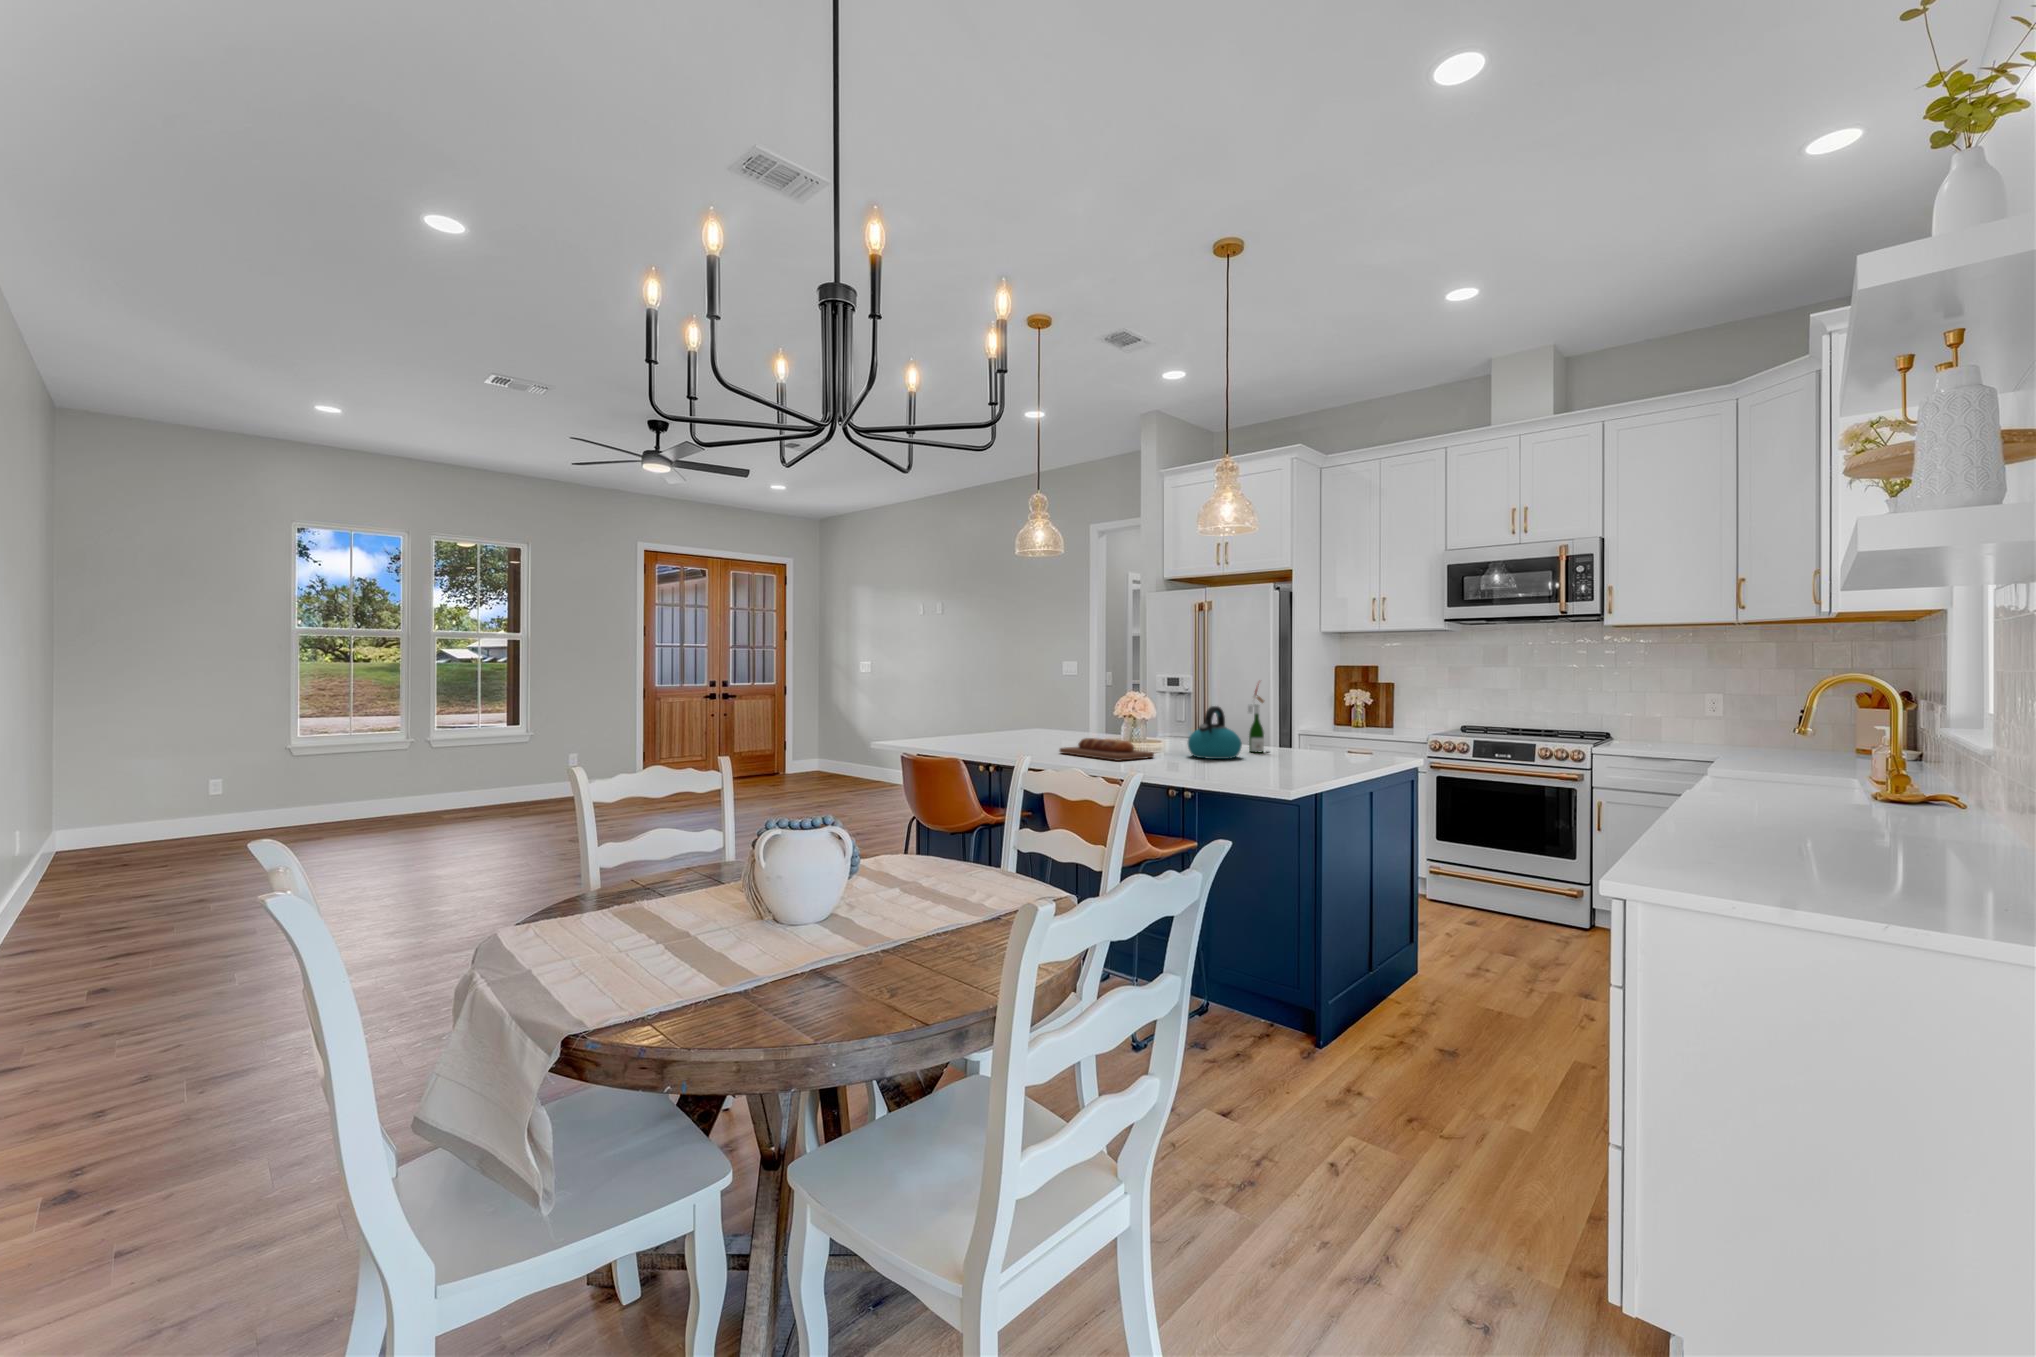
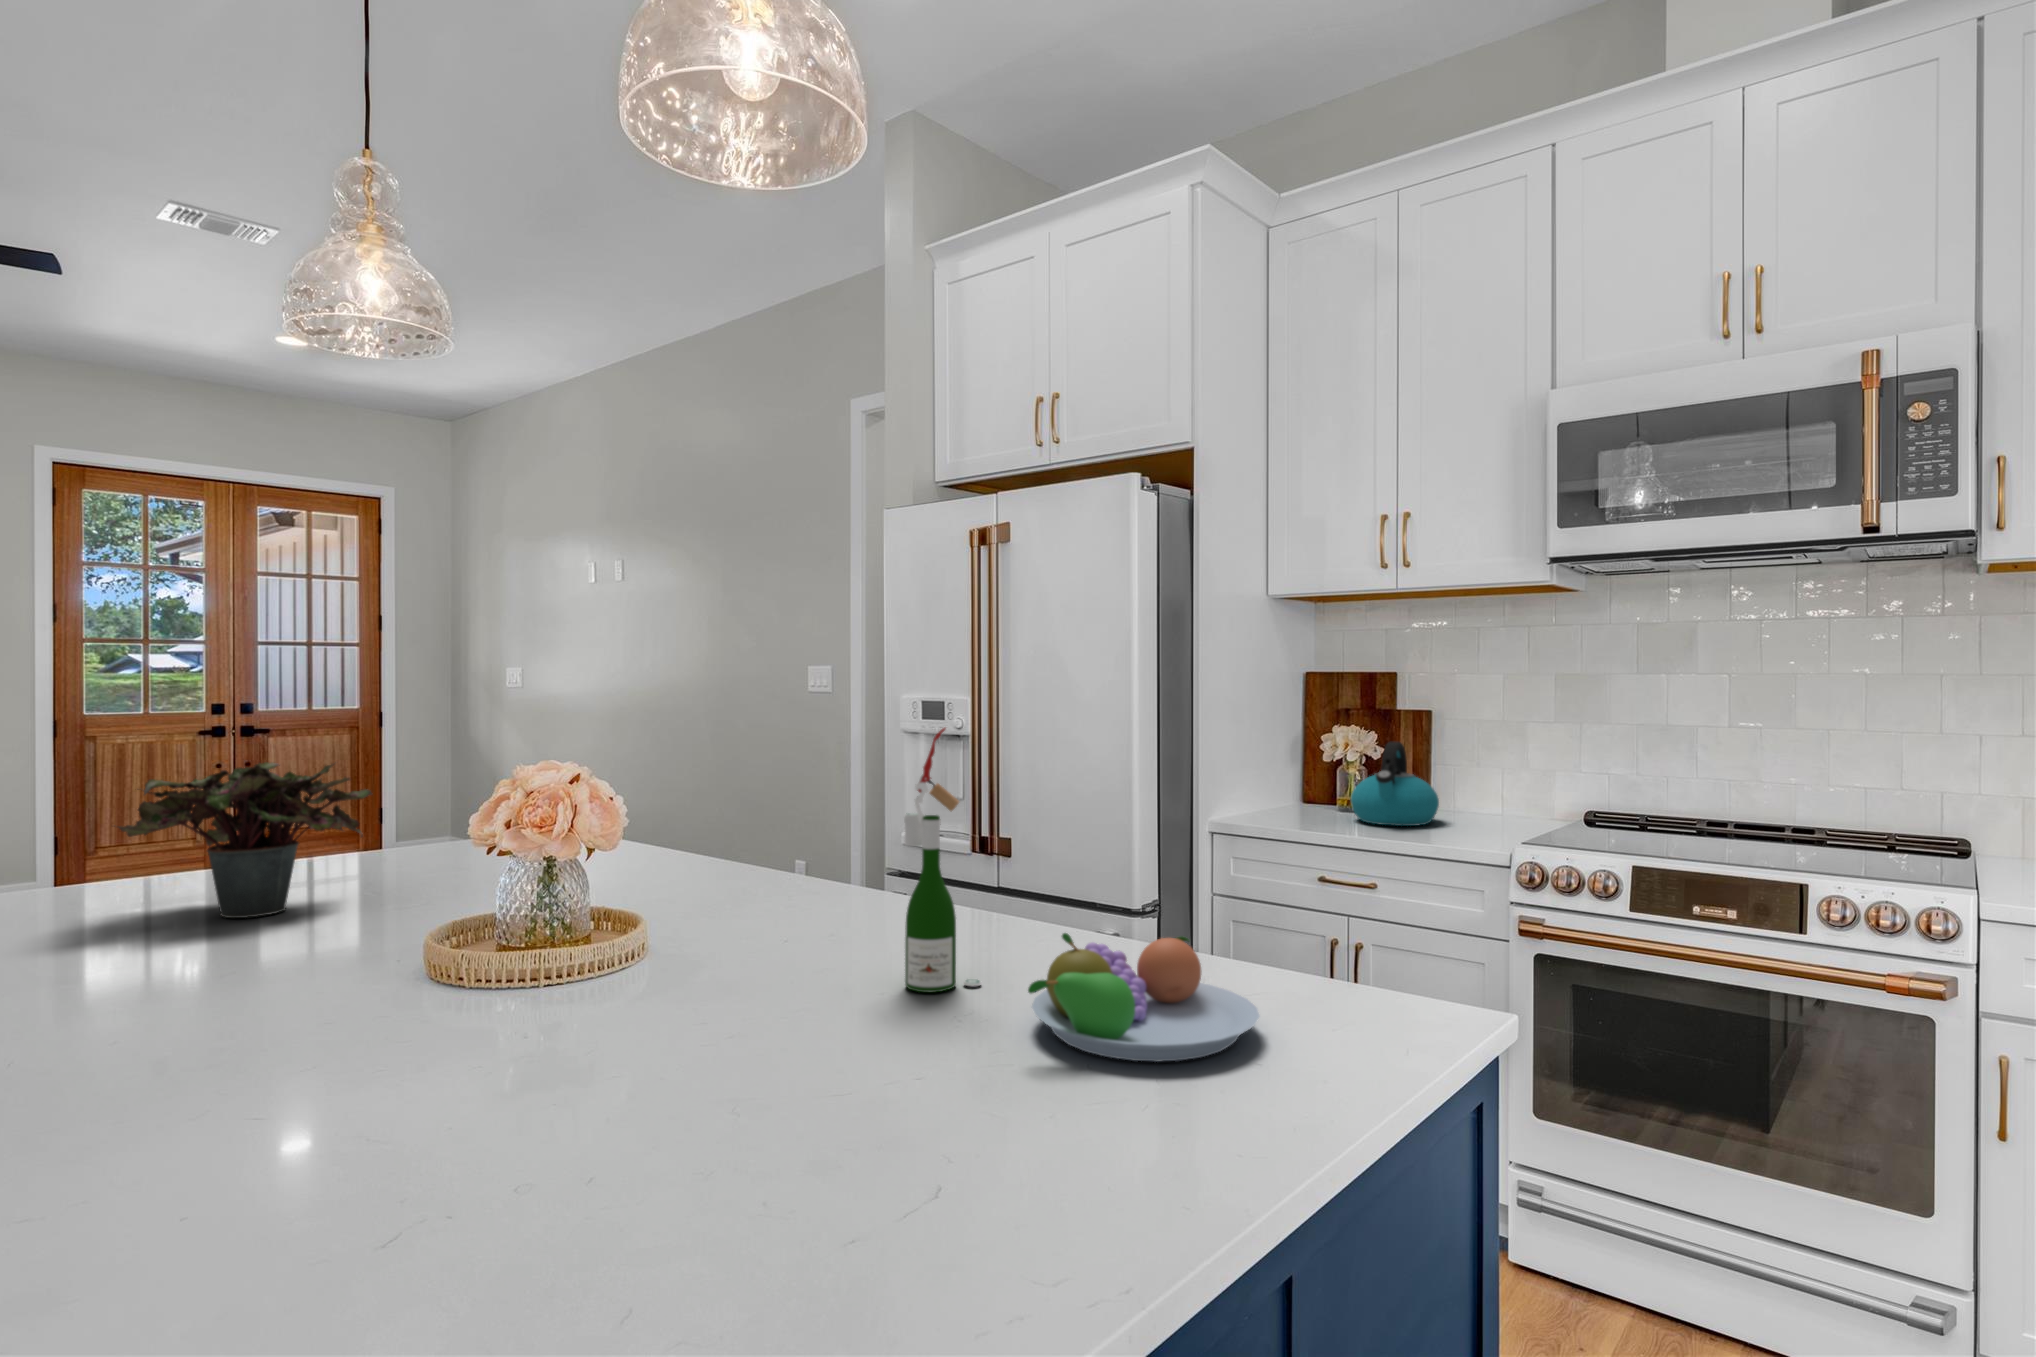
potted plant: none [976,693,1042,742] -> present [118,762,372,918]
kettle: present [1188,706,1242,759] -> present [1351,742,1439,826]
fruit bowl: none [1293,733,1355,759] -> present [1028,933,1259,1062]
bread loaf: present [1060,738,1154,761] -> none [132,959,418,1120]

